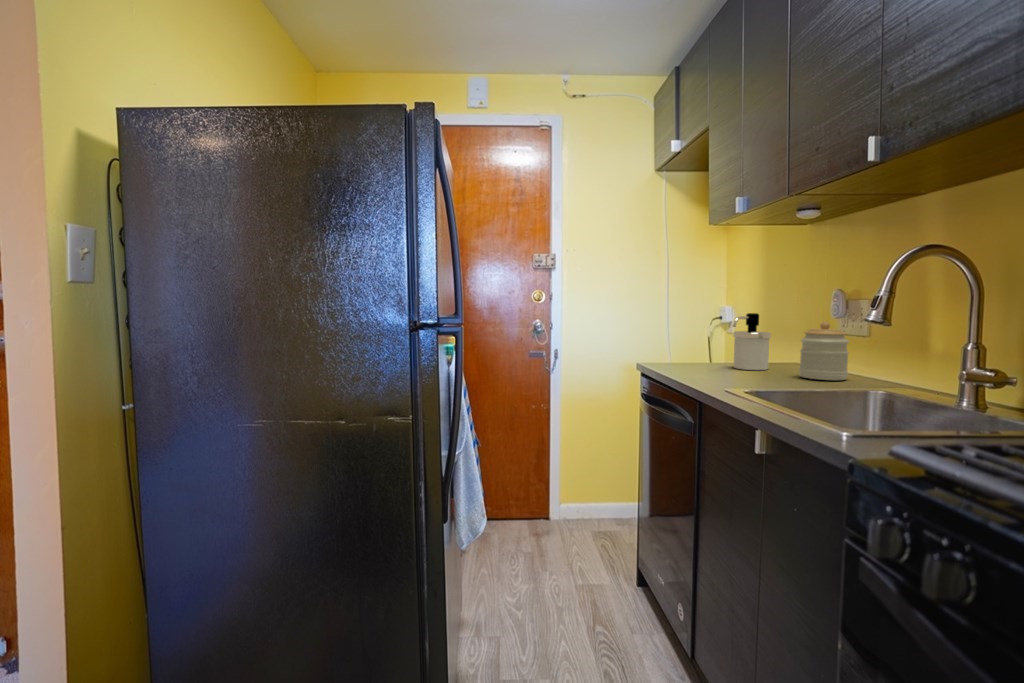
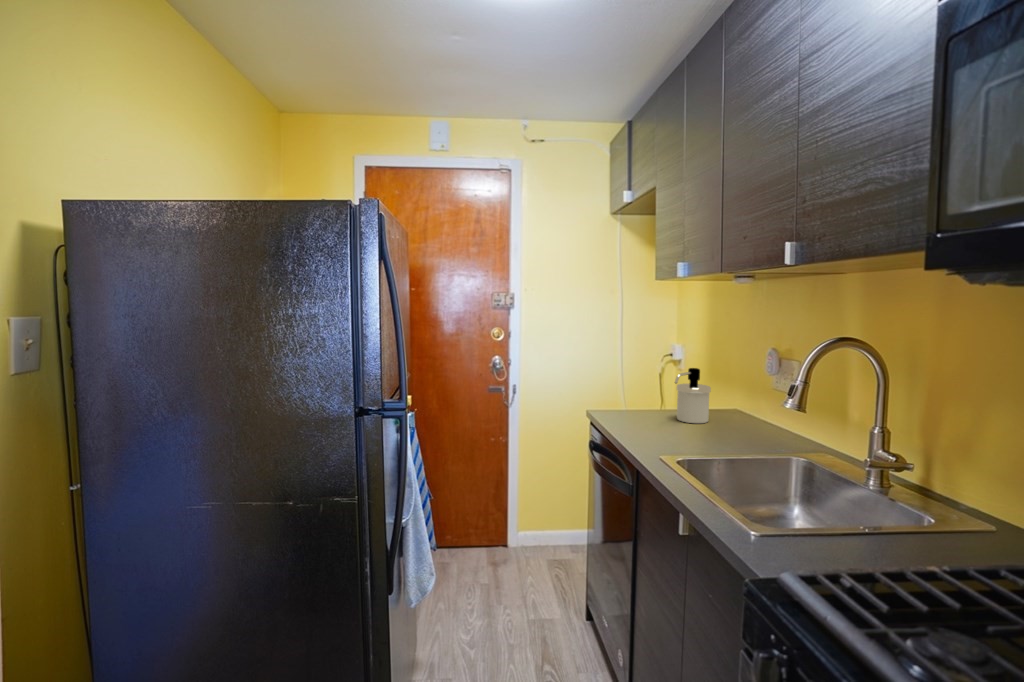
jar: present [799,322,849,380] -> none [734,385,778,441]

